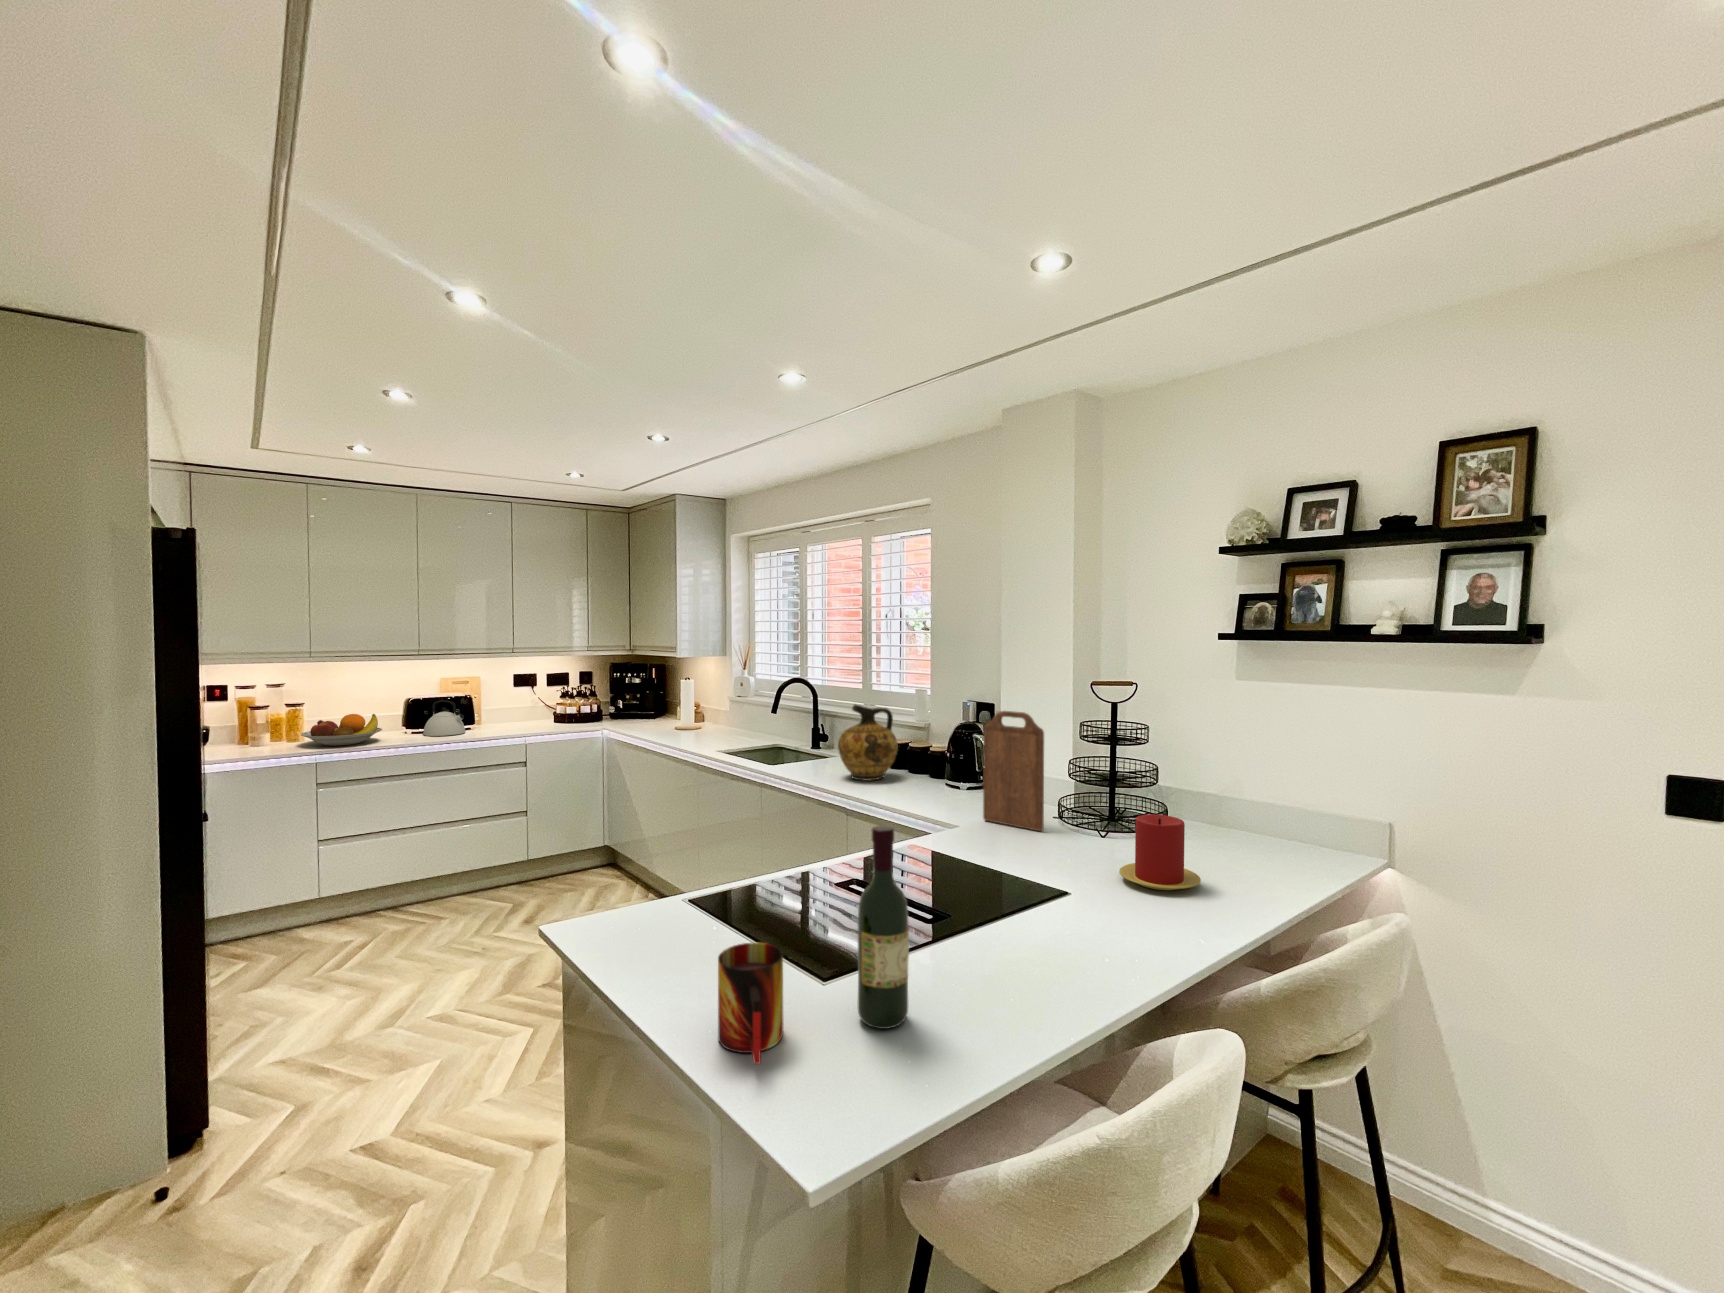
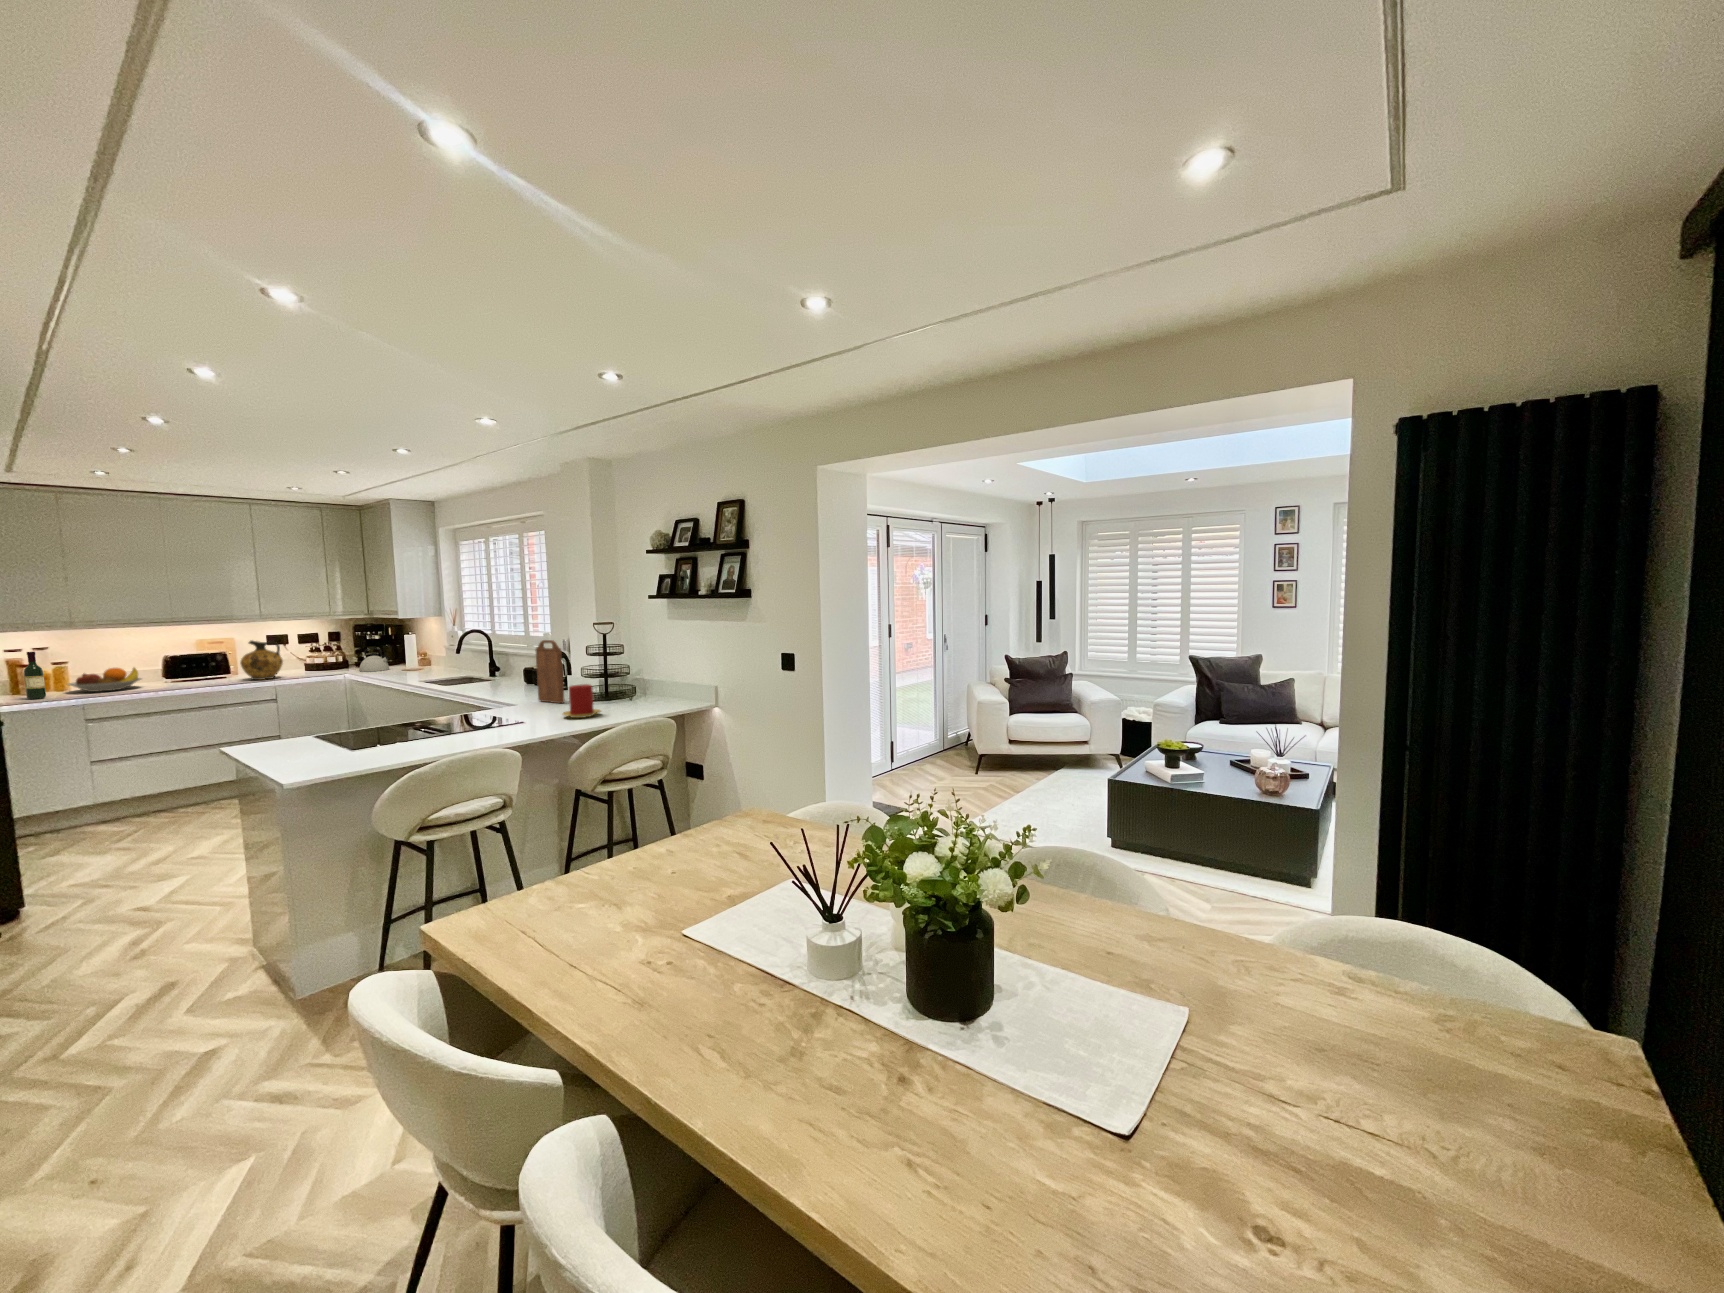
kettle: present [423,700,465,736] -> present [359,648,389,672]
ceramic jug: present [838,705,898,781] -> present [240,641,283,680]
wine bottle: present [858,825,909,1029] -> present [24,652,46,699]
mug: present [718,943,783,1064] -> none [281,729,317,767]

